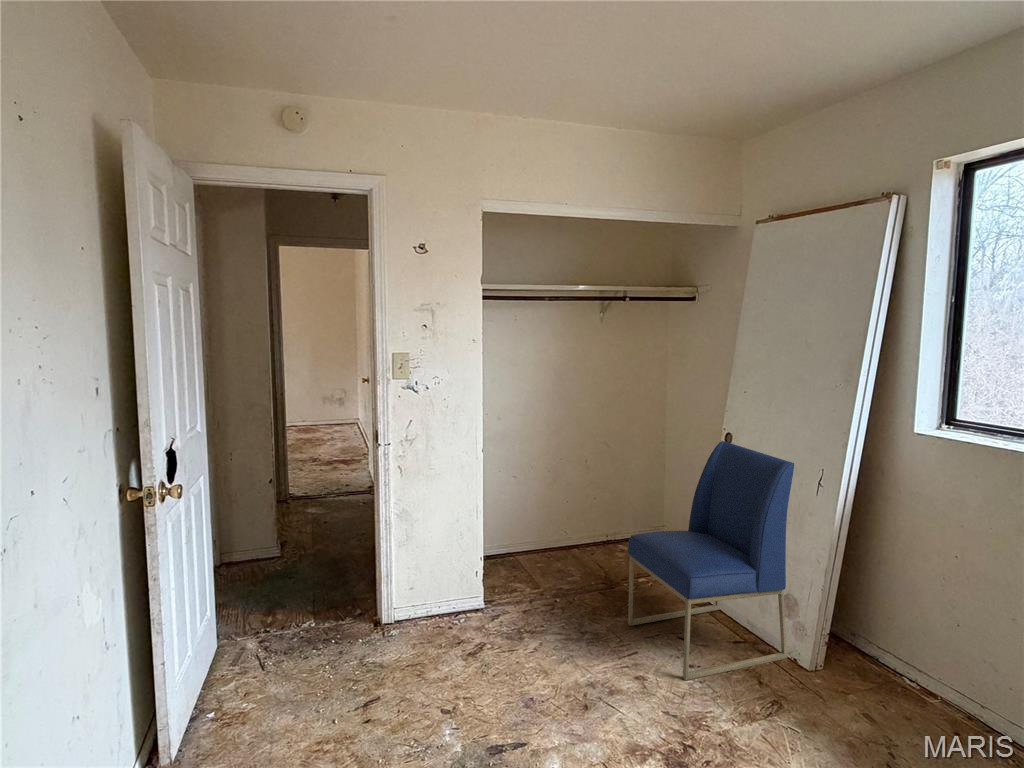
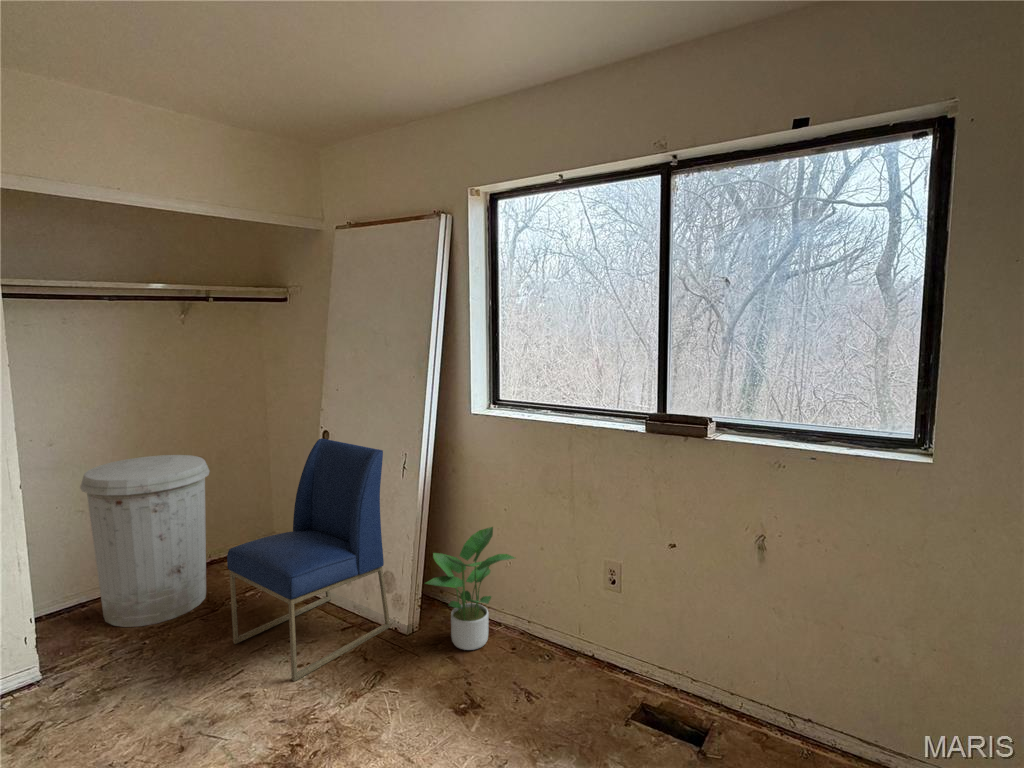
trash can: none [517,438,614,587] -> present [80,455,209,627]
potted plant: none [835,577,970,719] -> present [425,527,515,650]

